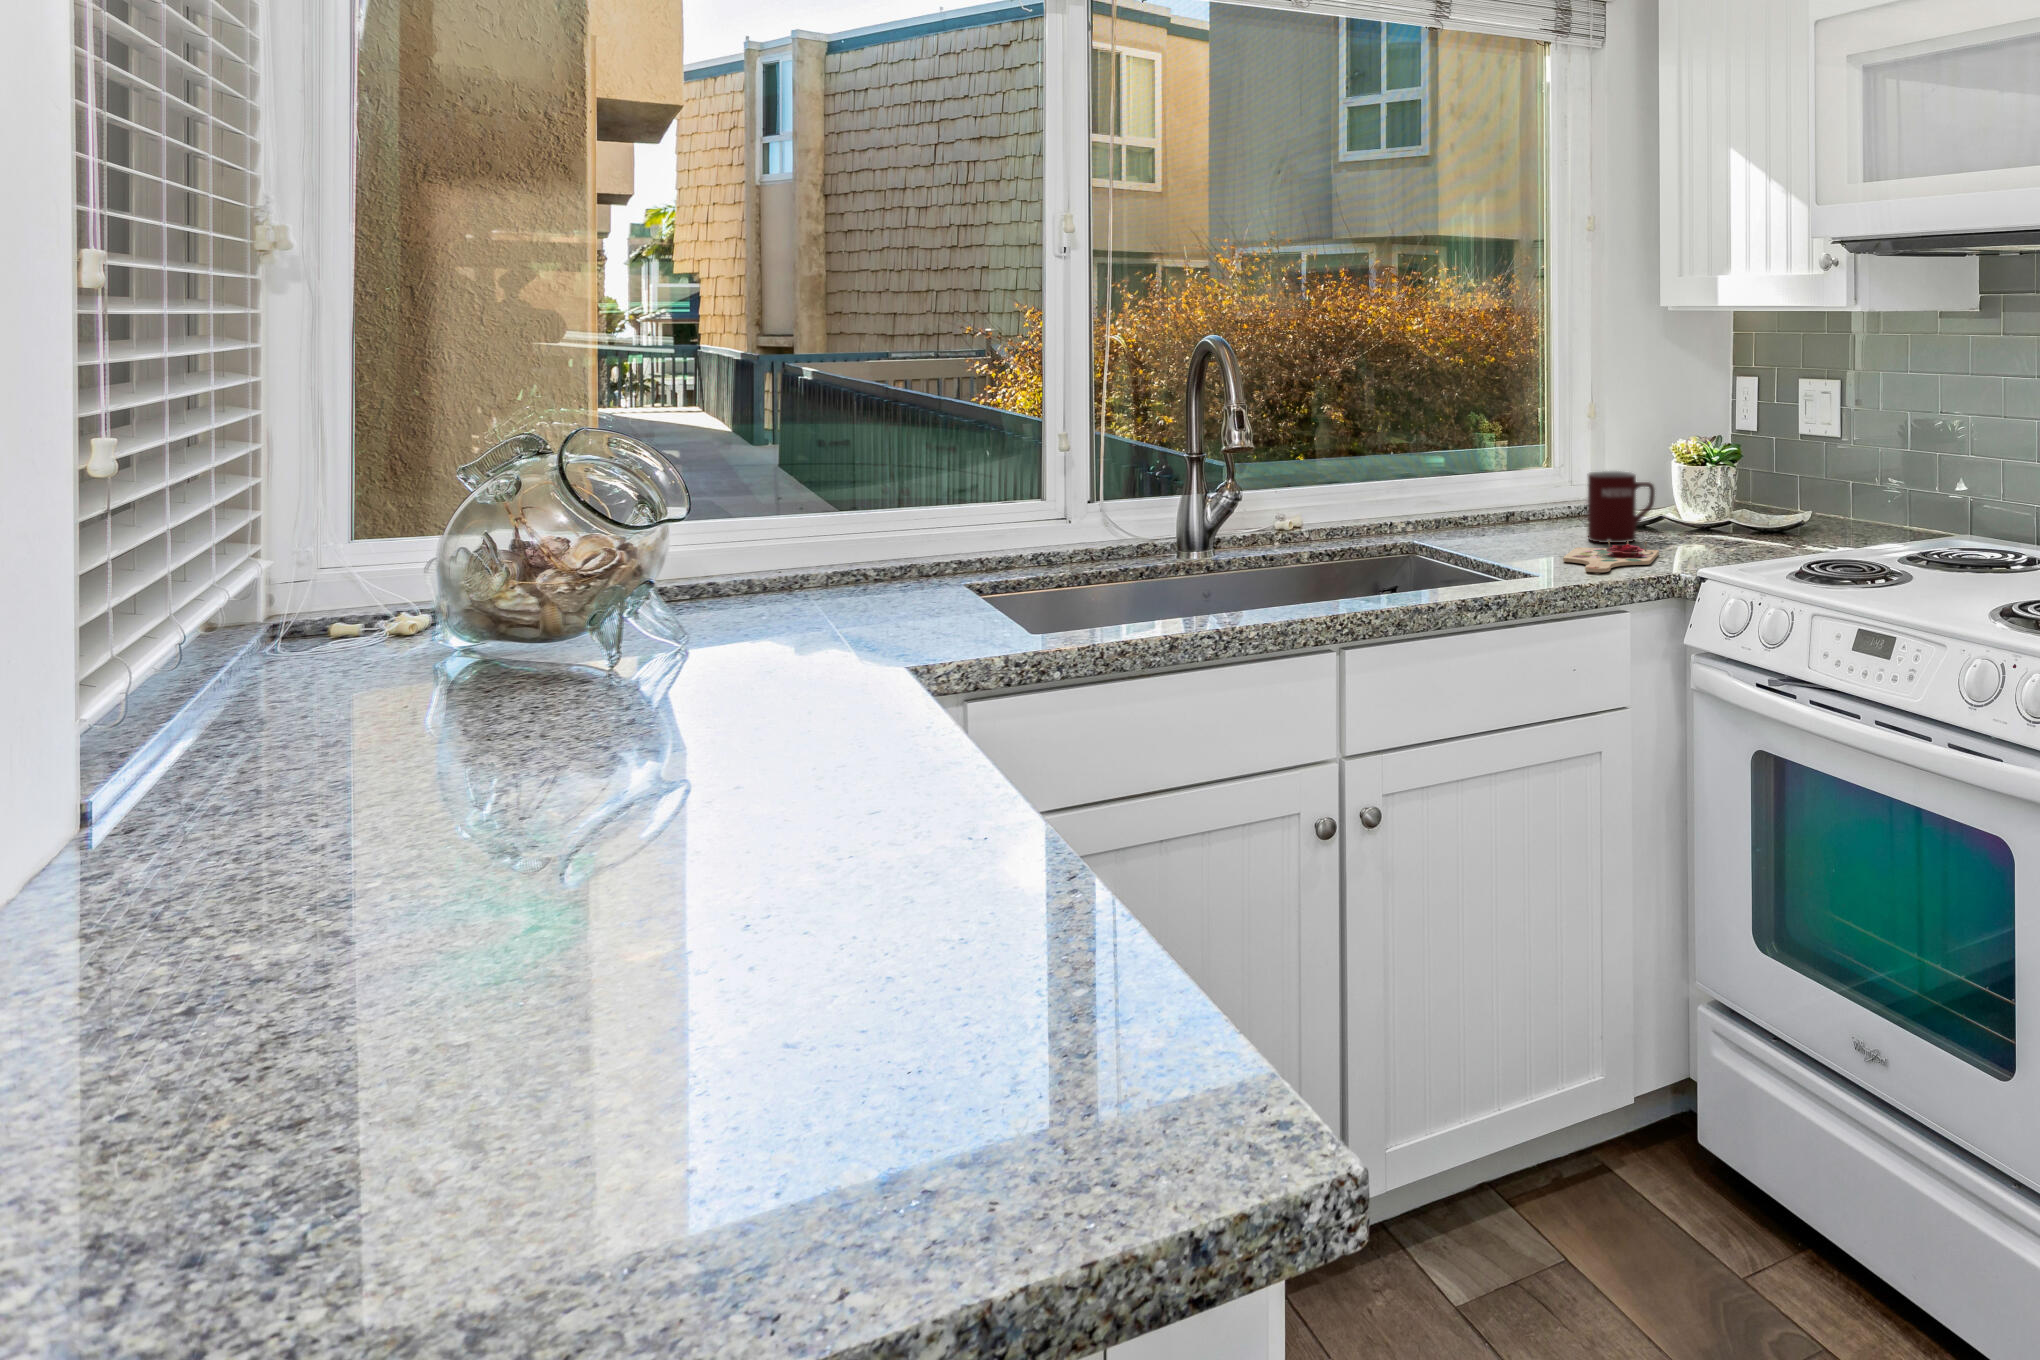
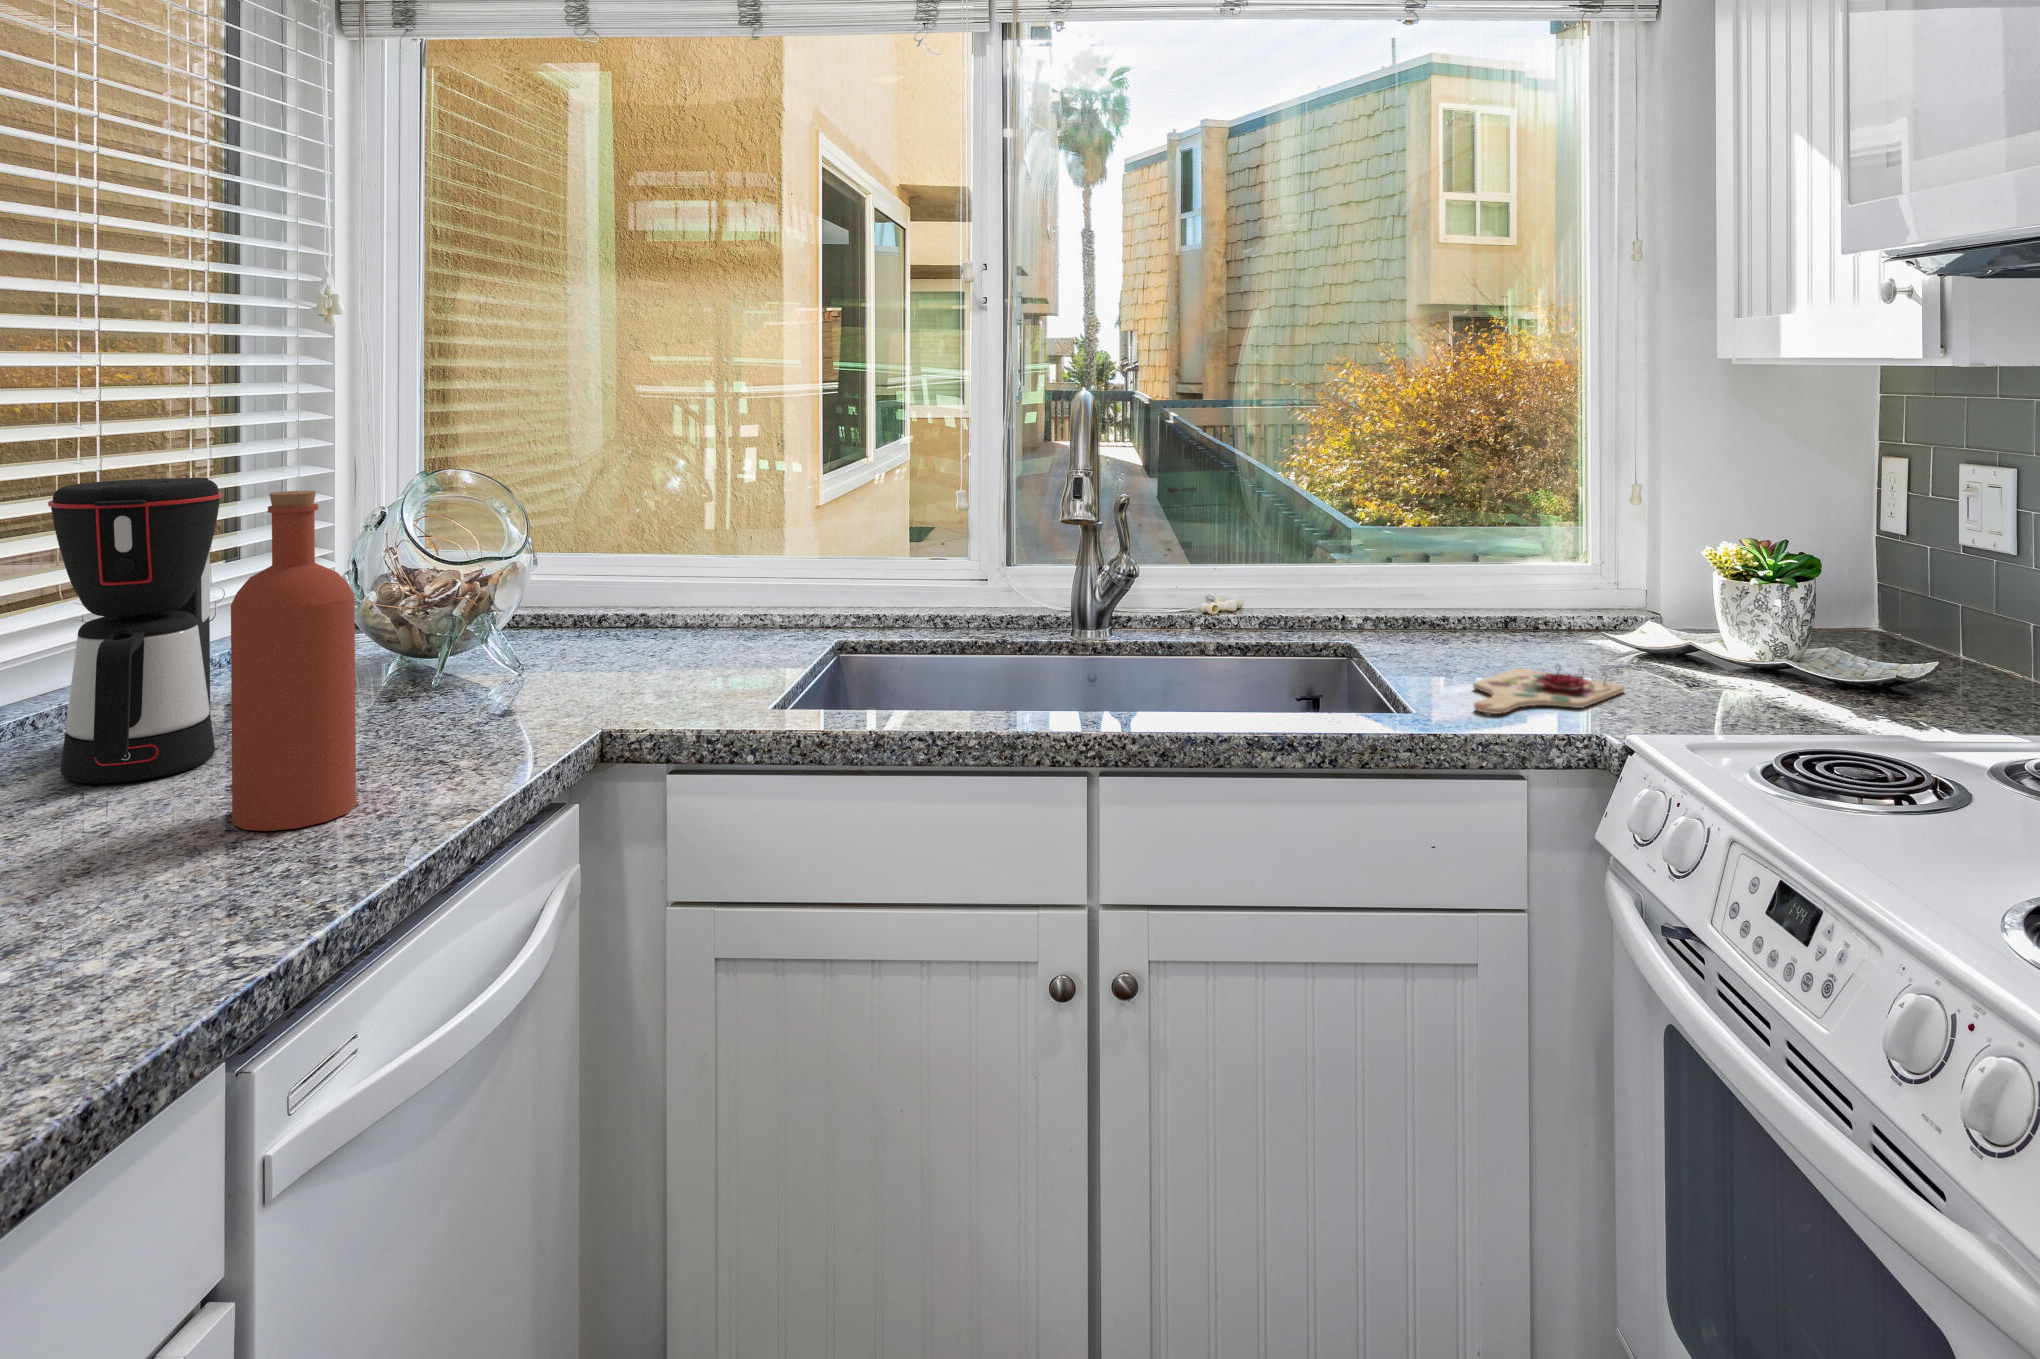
bottle: none [720,423,836,747] -> present [231,491,356,831]
coffee maker: none [345,425,557,754] -> present [48,478,223,784]
mug: present [1588,471,1655,543] -> none [1563,567,1659,666]

